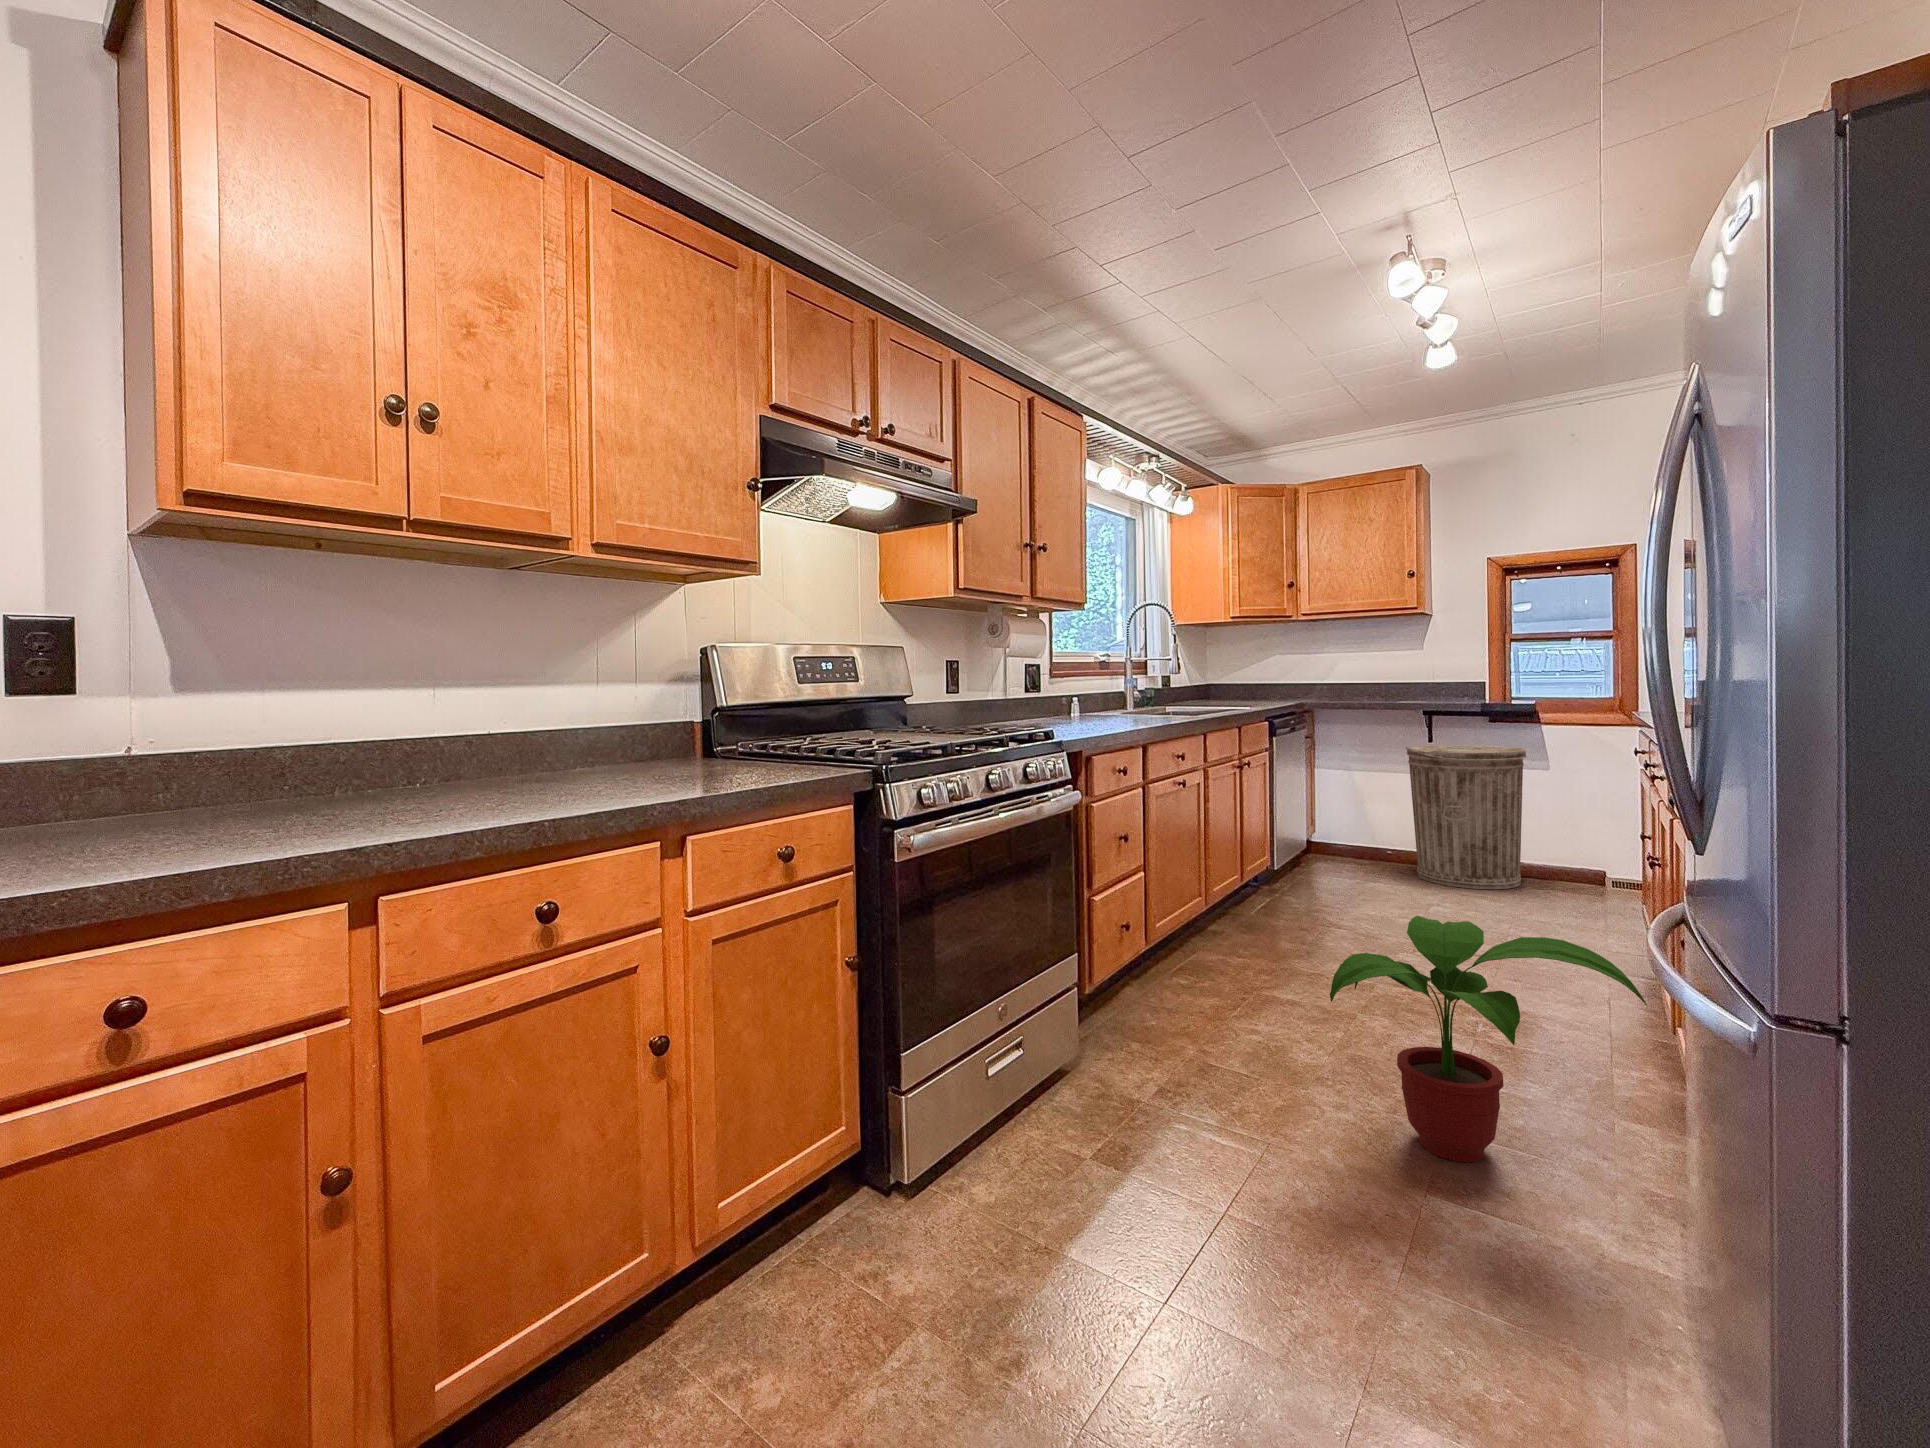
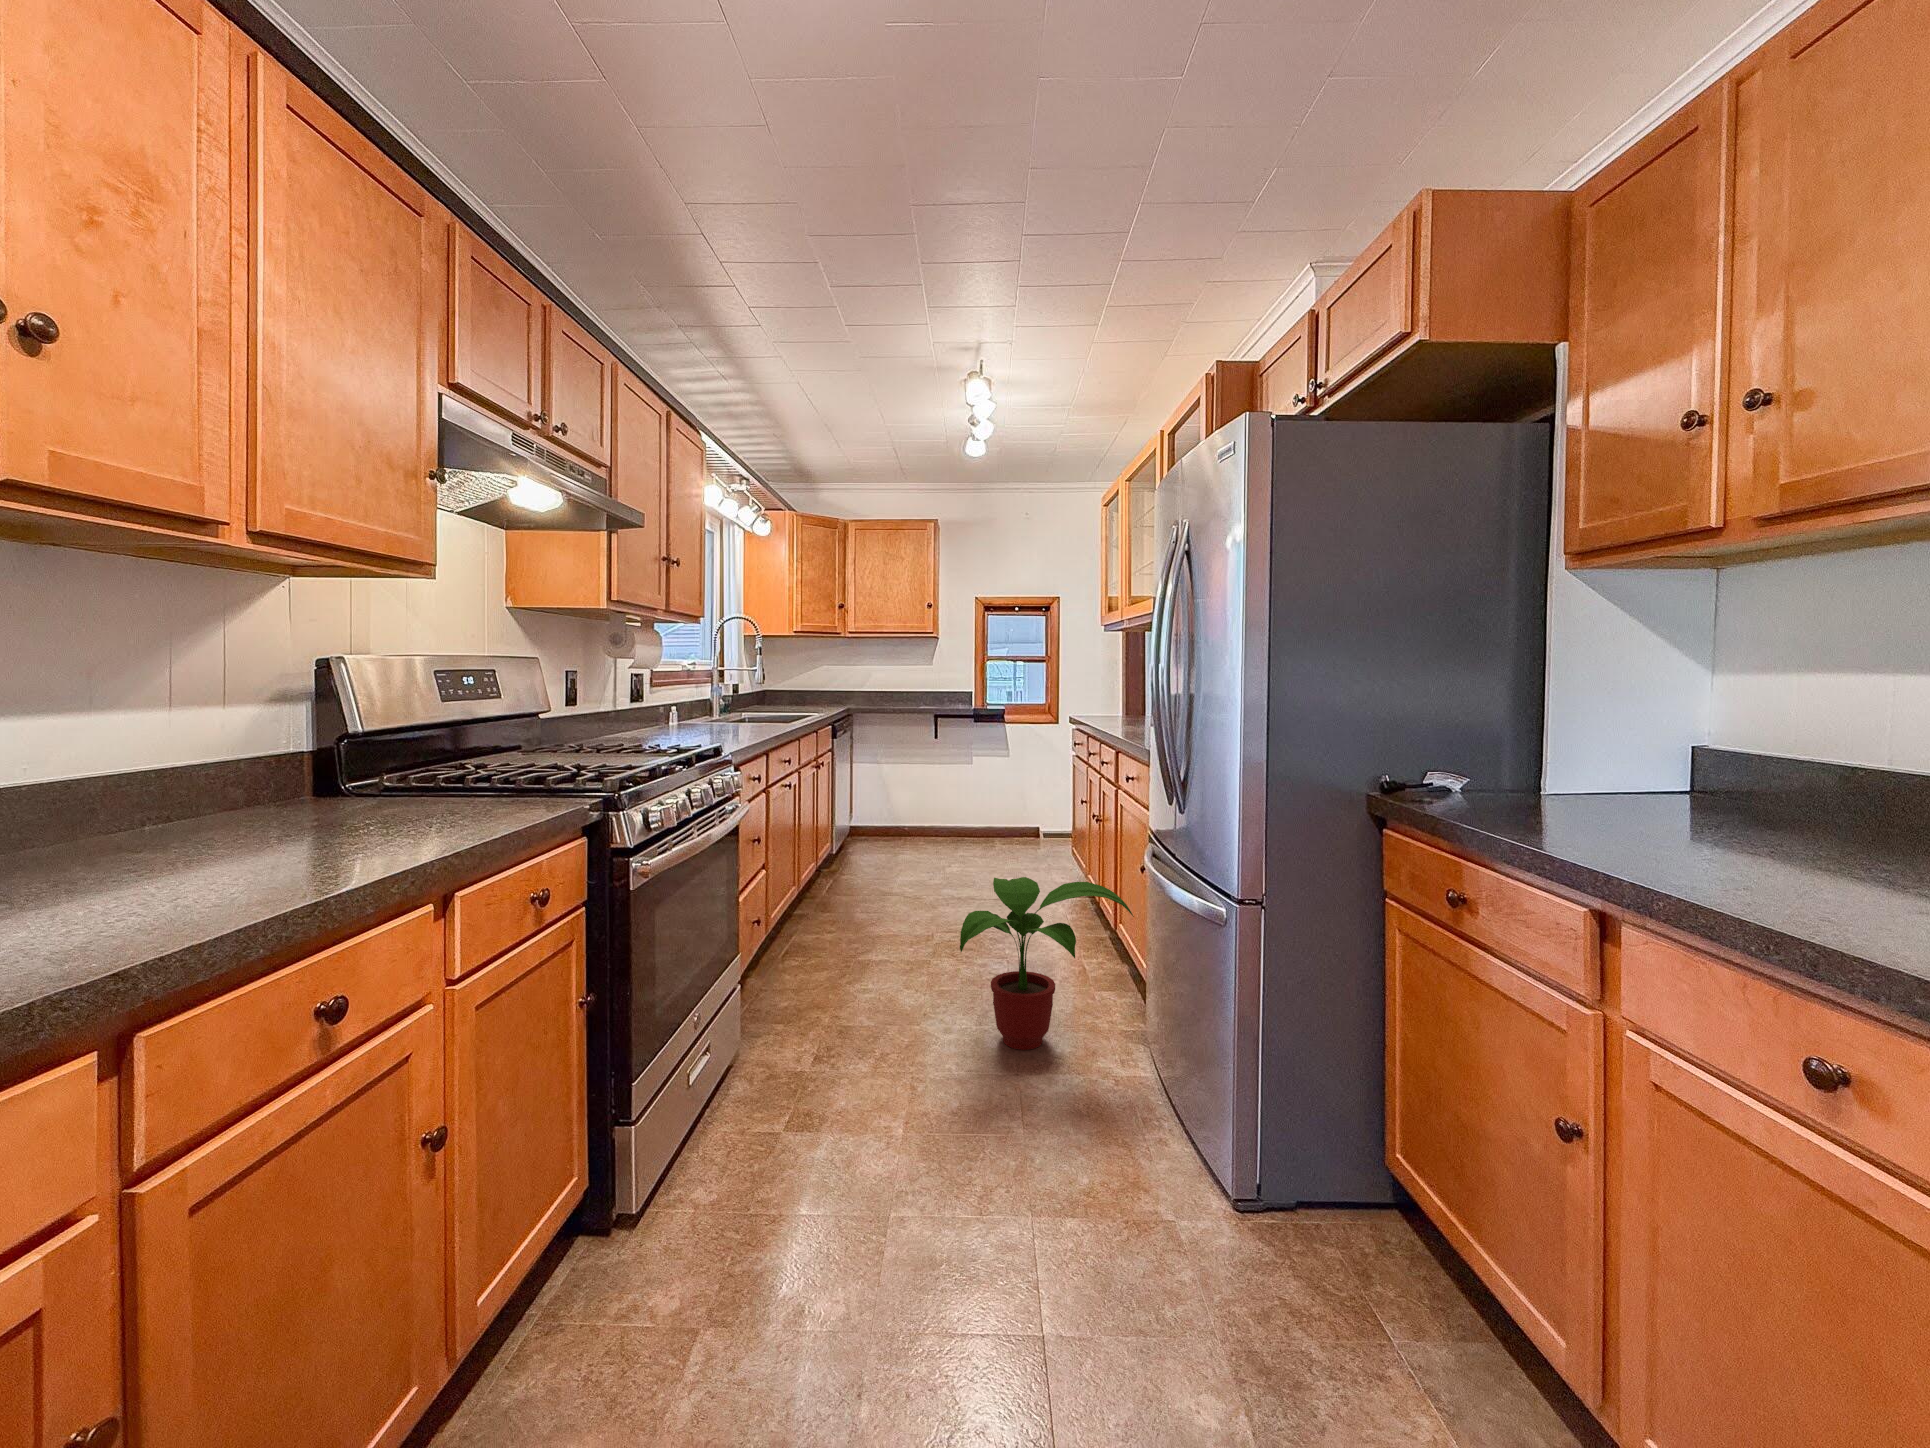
trash can: present [1406,745,1527,889] -> none [923,740,1000,850]

